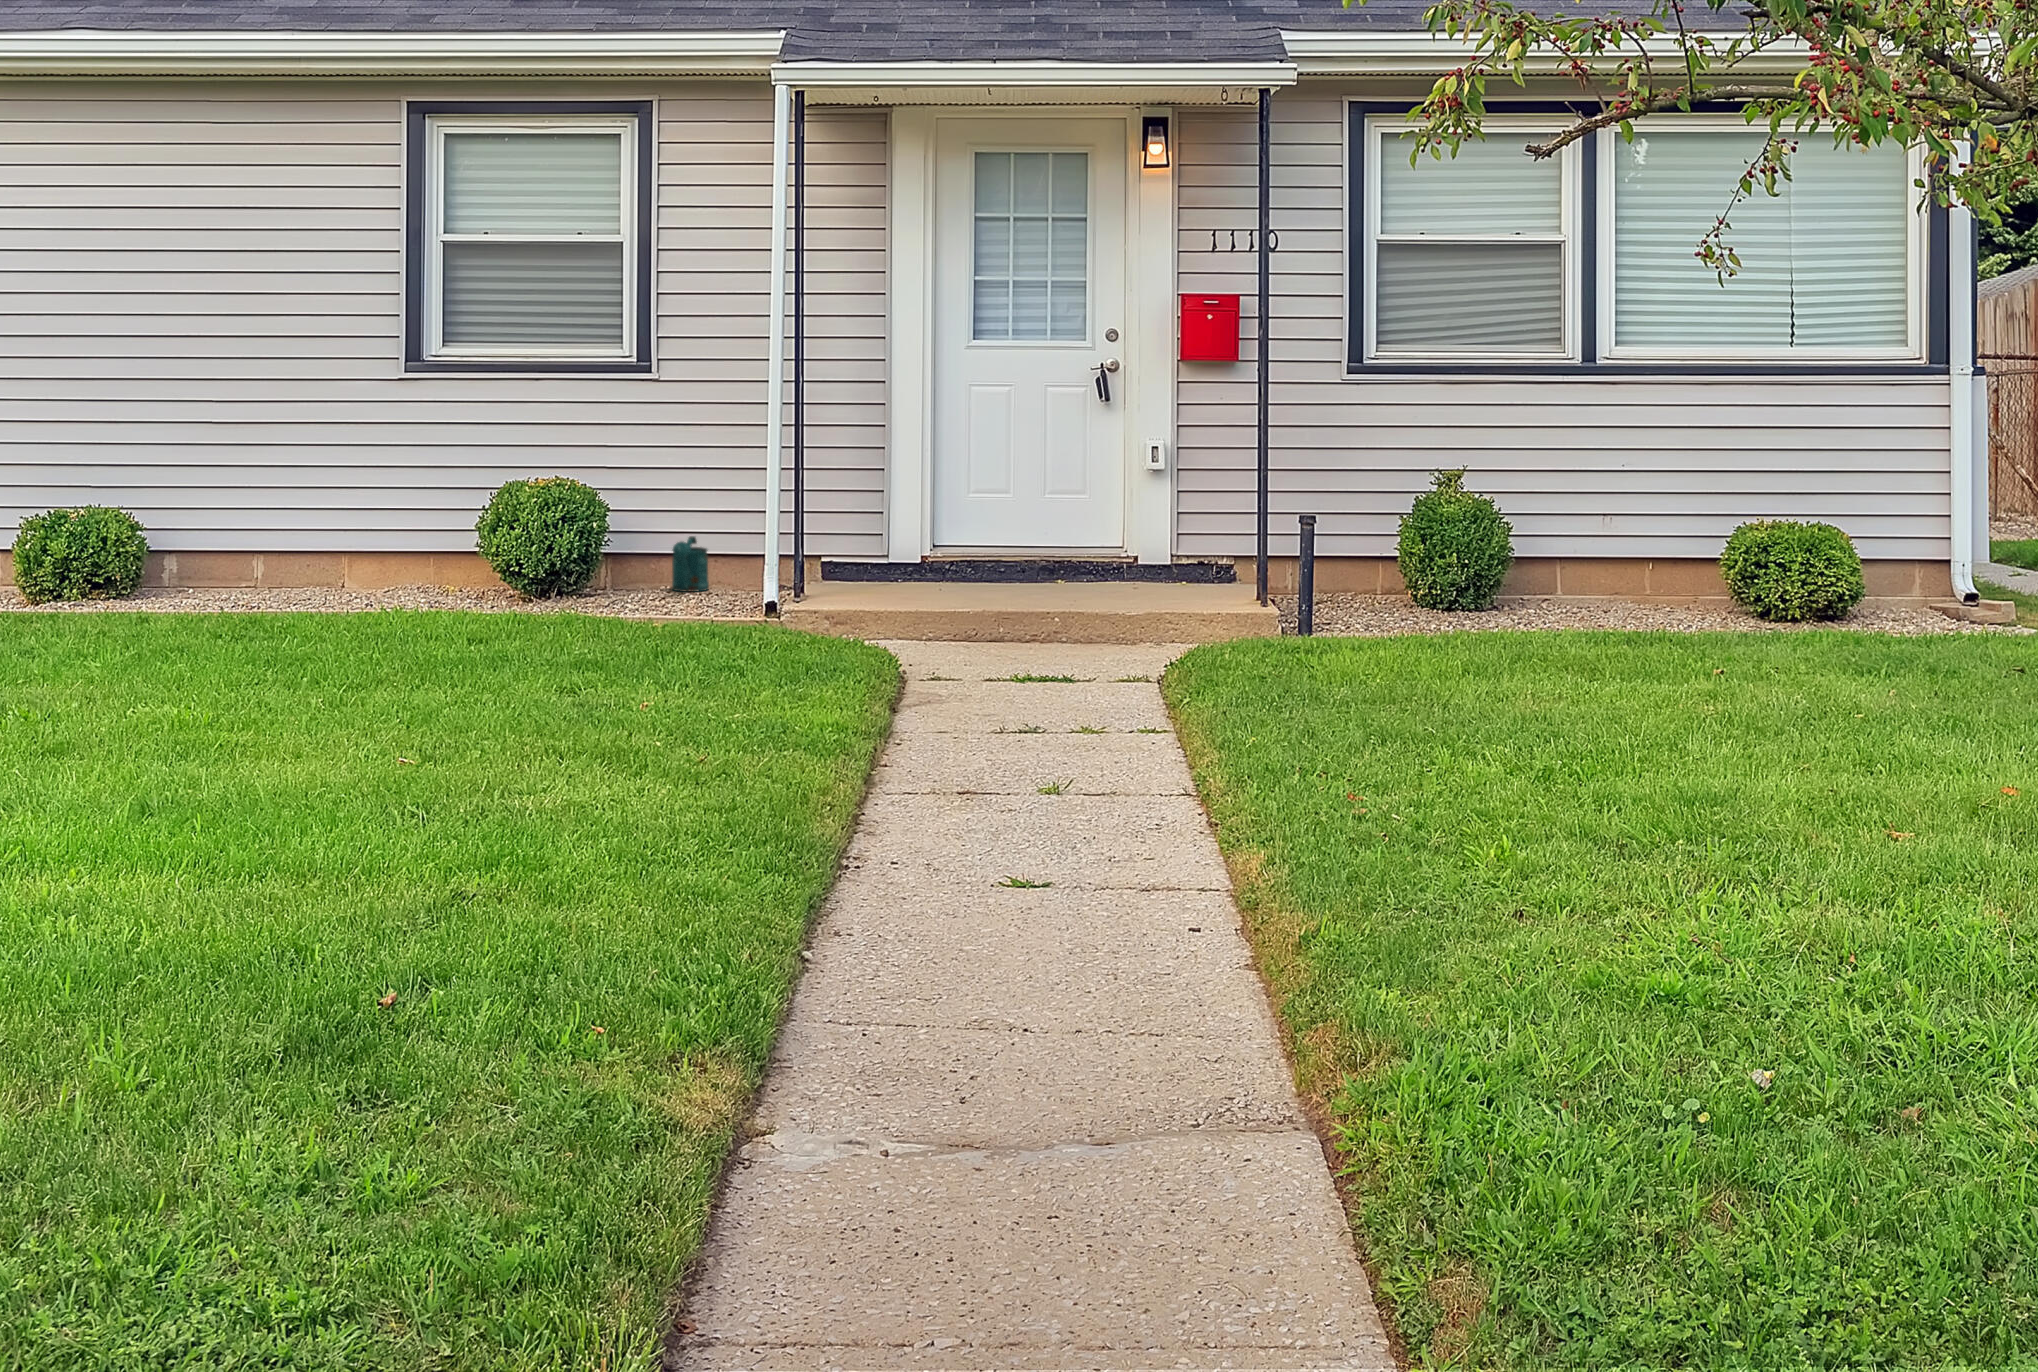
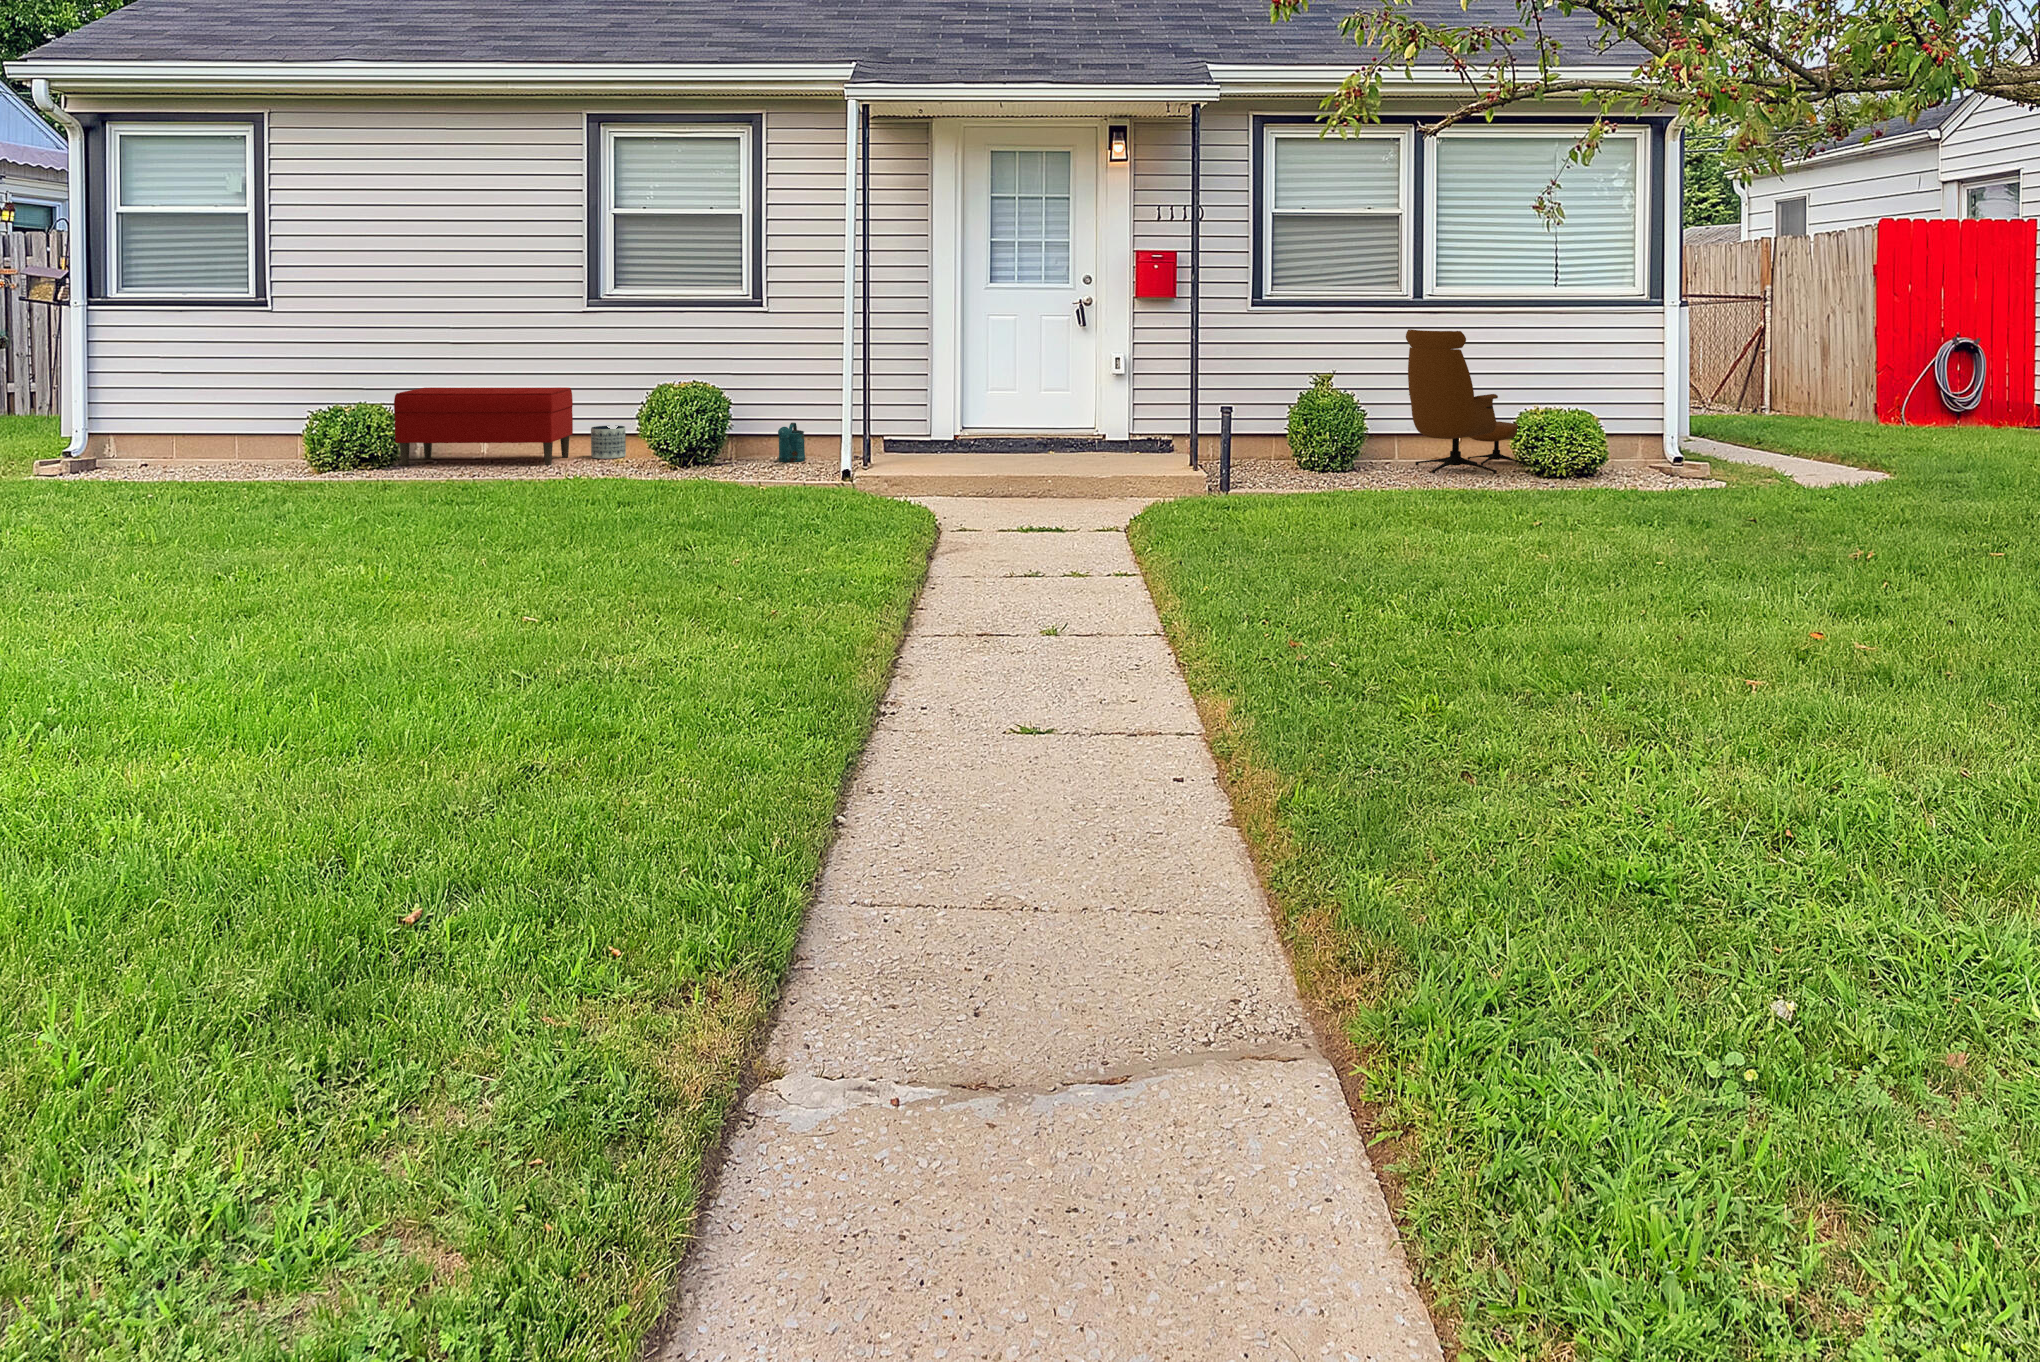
lounge chair: none [1562,407,1746,614] -> present [1406,329,1525,474]
bench: none [144,484,383,593] -> present [394,388,573,466]
planter: none [409,539,456,586] -> present [591,426,626,459]

